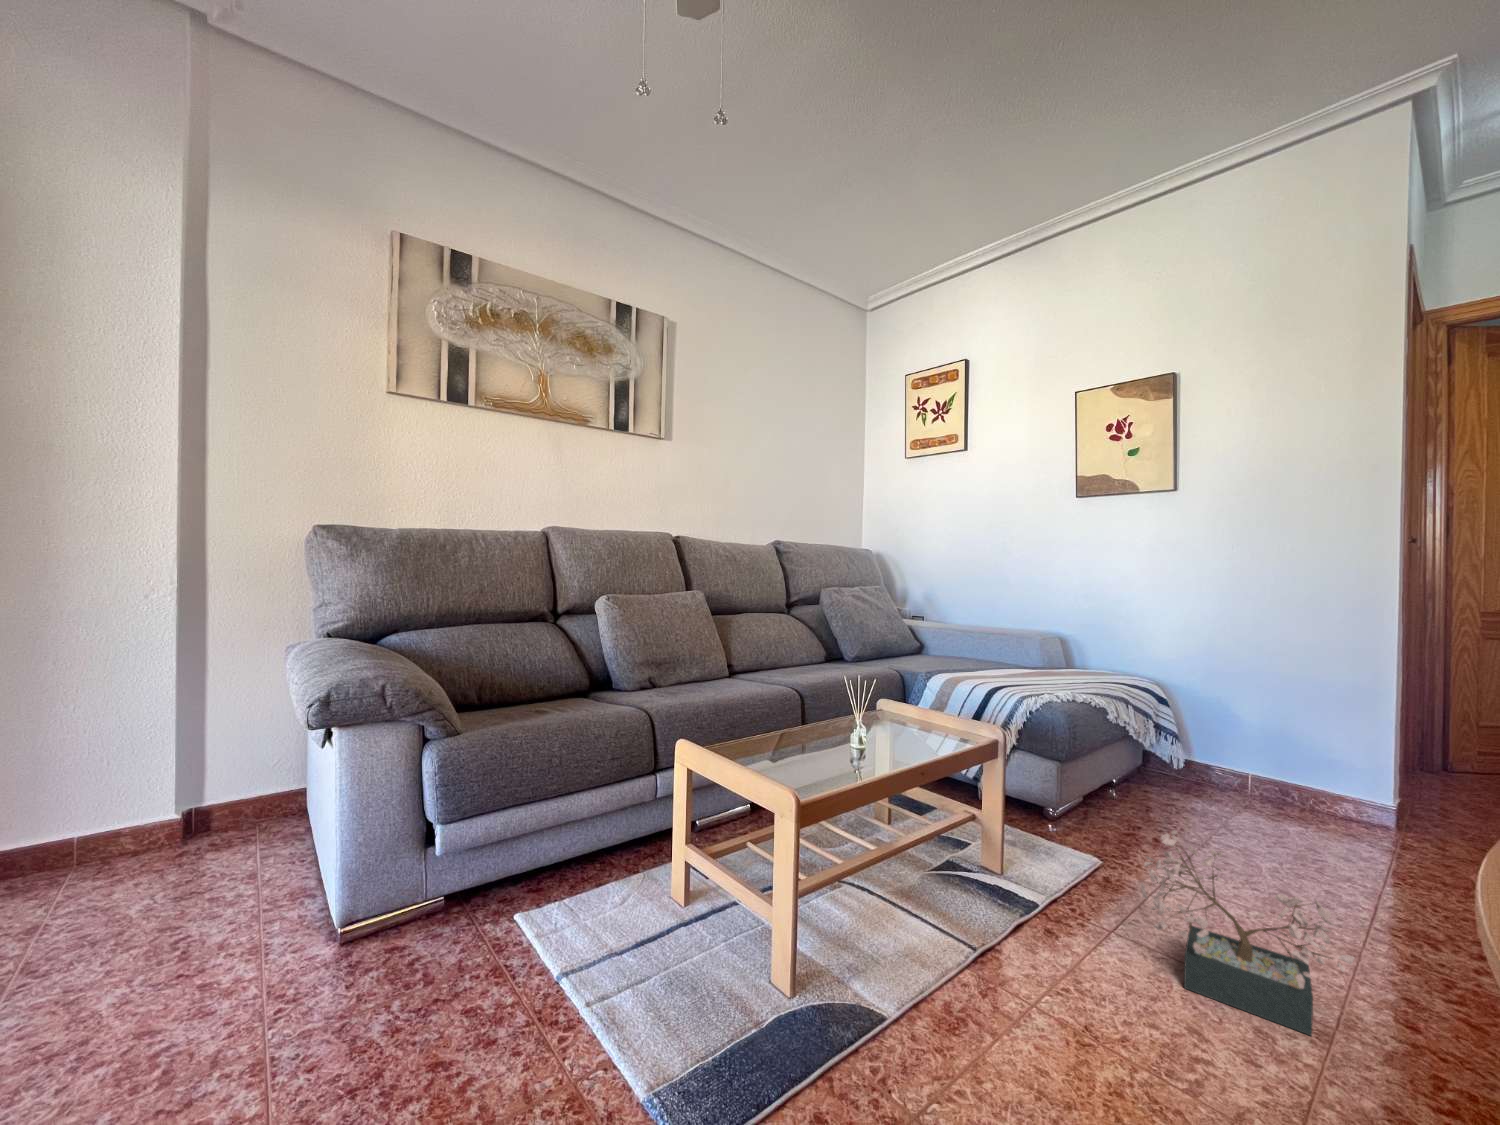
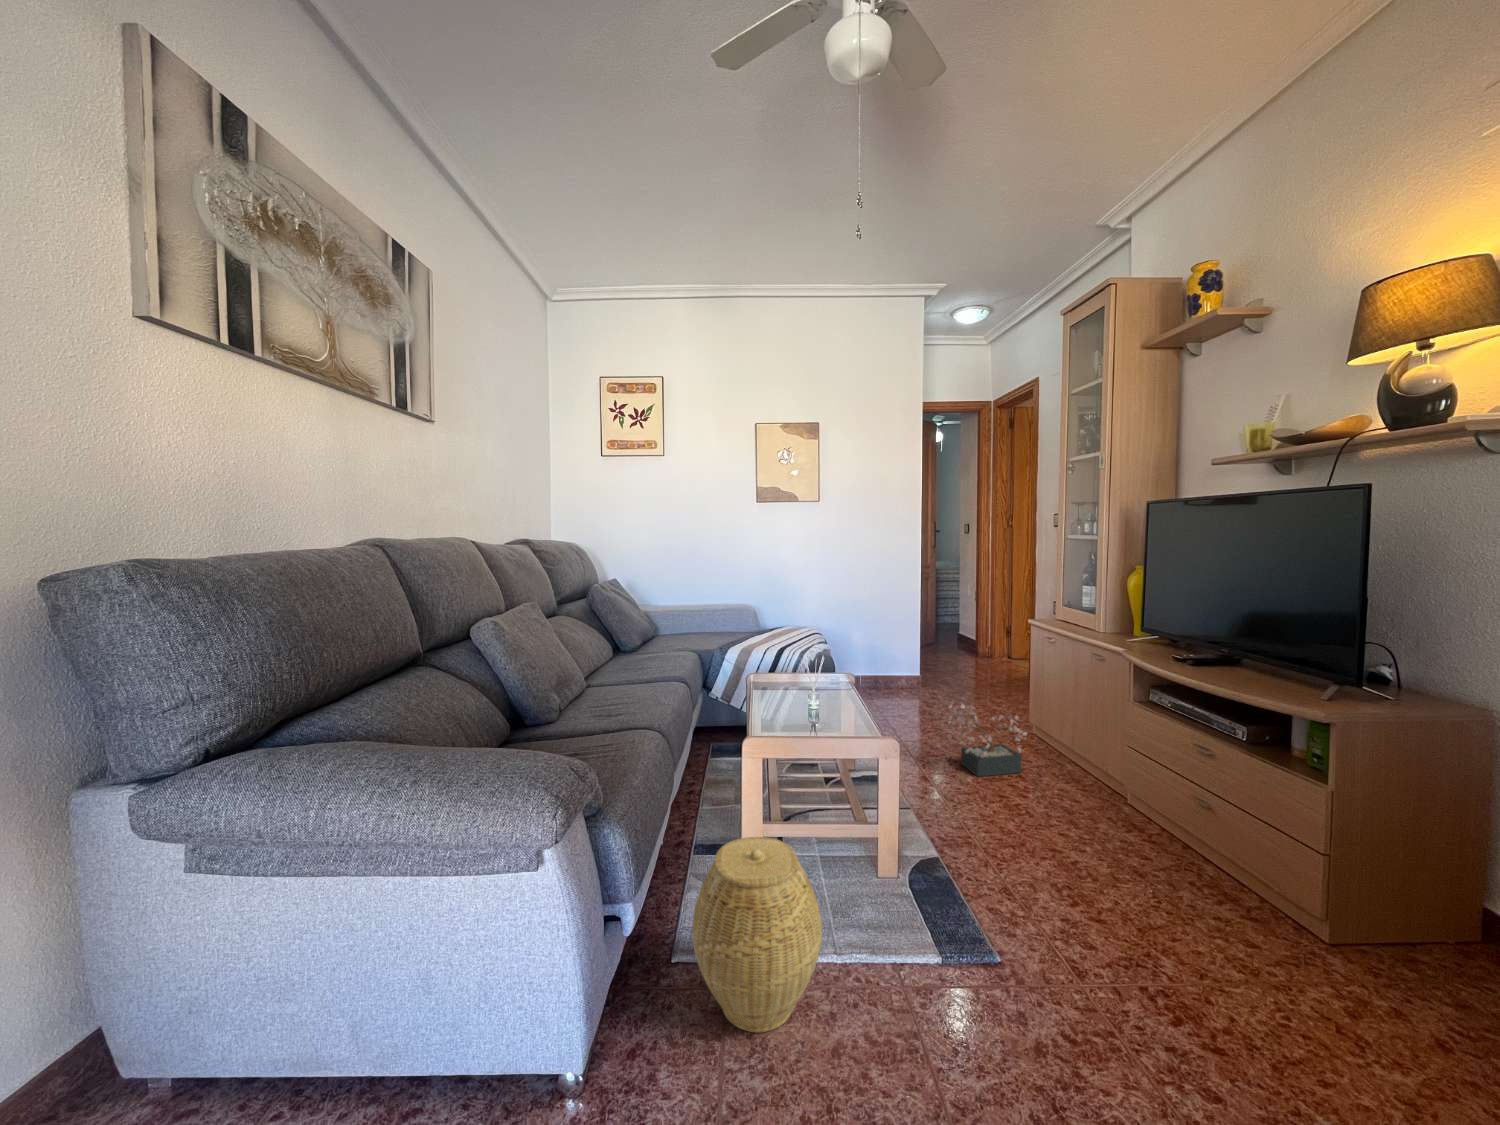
woven basket: none [401,812,550,1015] -> present [692,837,822,1032]

